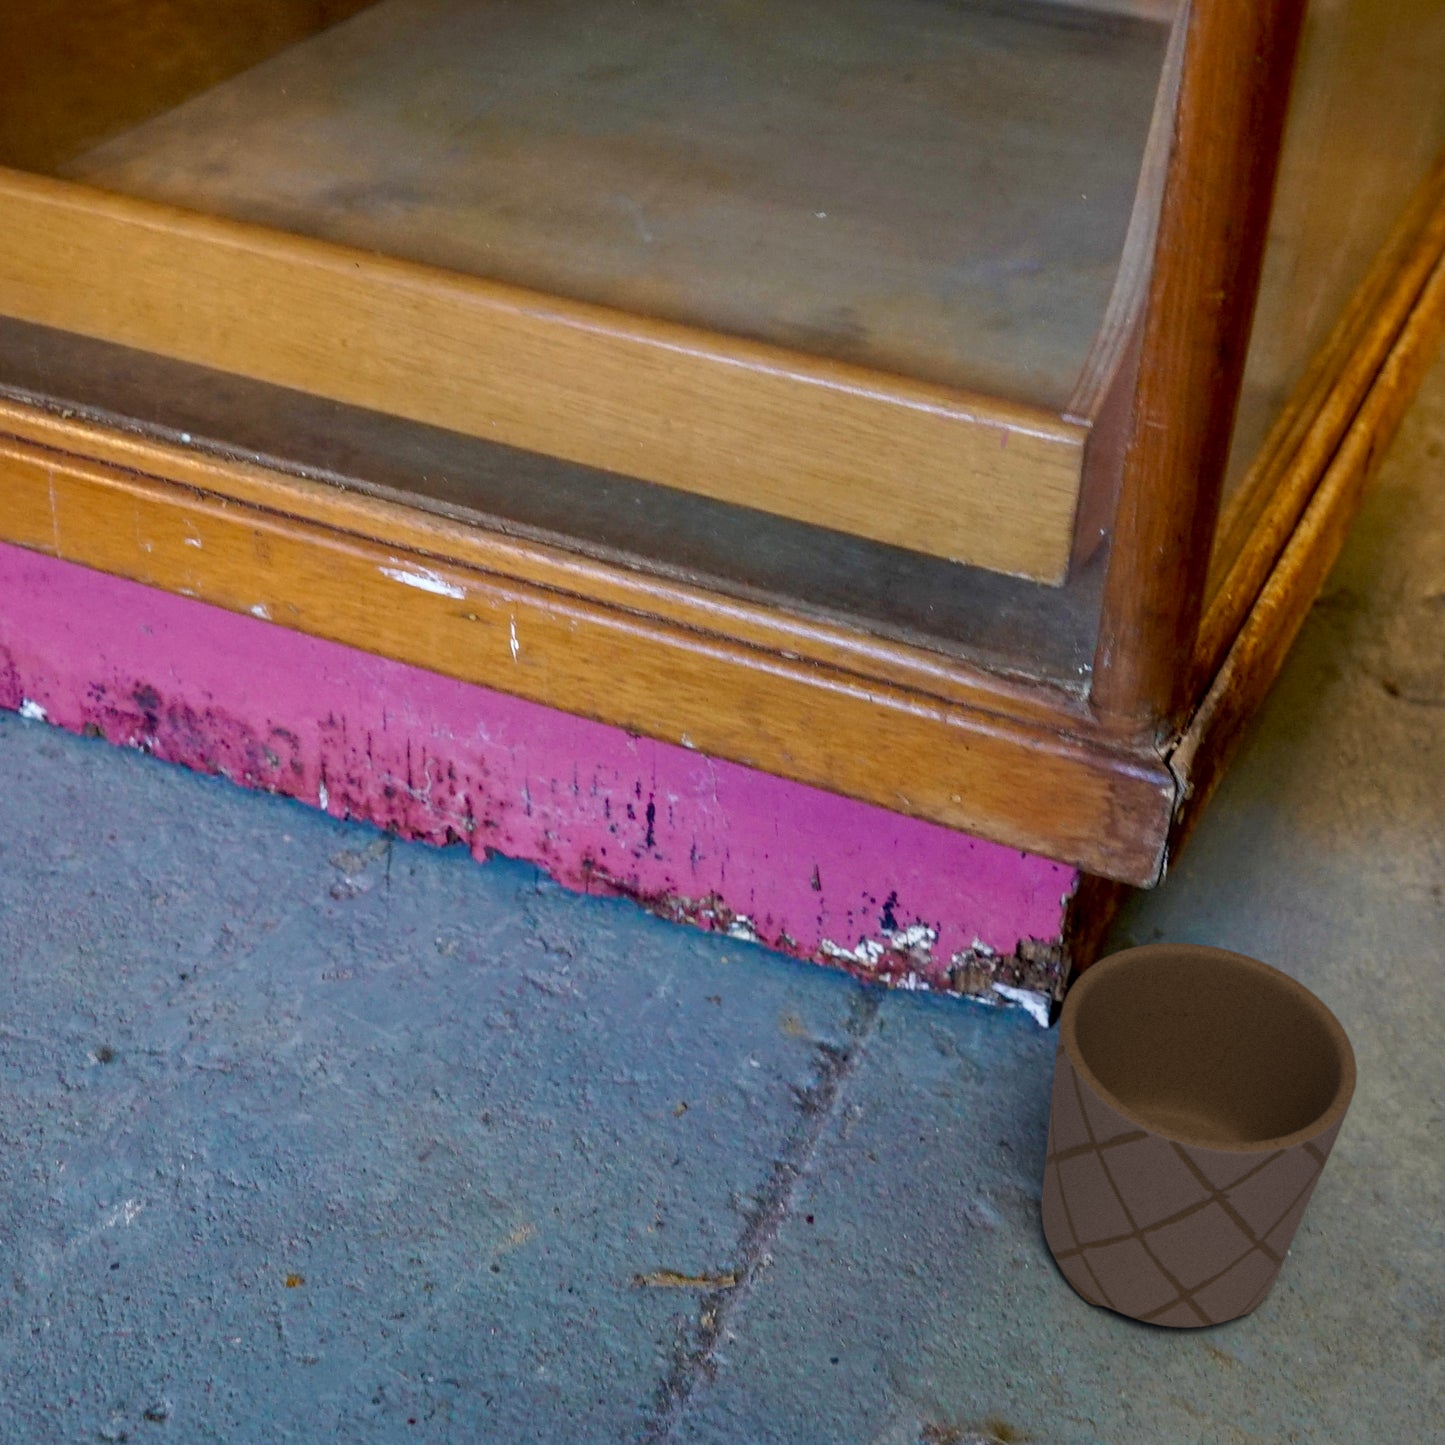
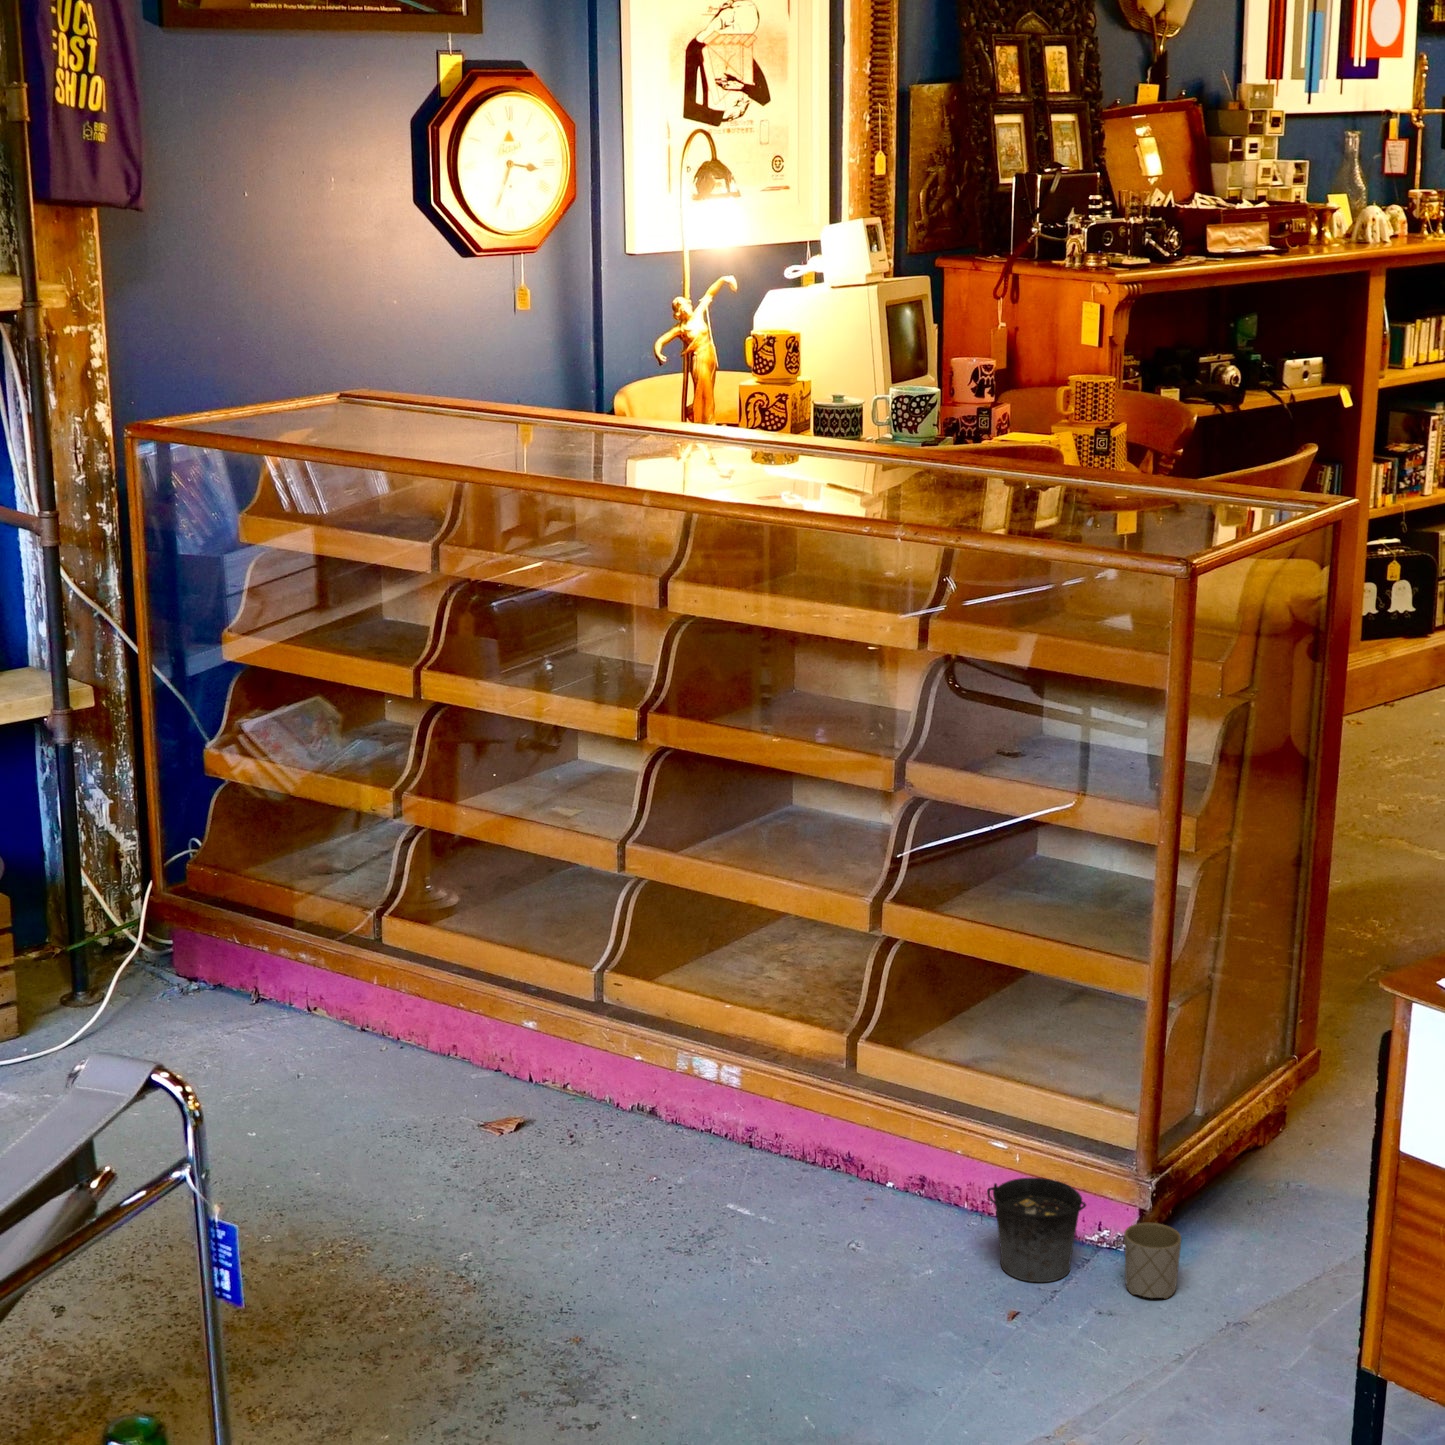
bucket: none [344,737,865,1268] -> present [987,1178,1086,1282]

